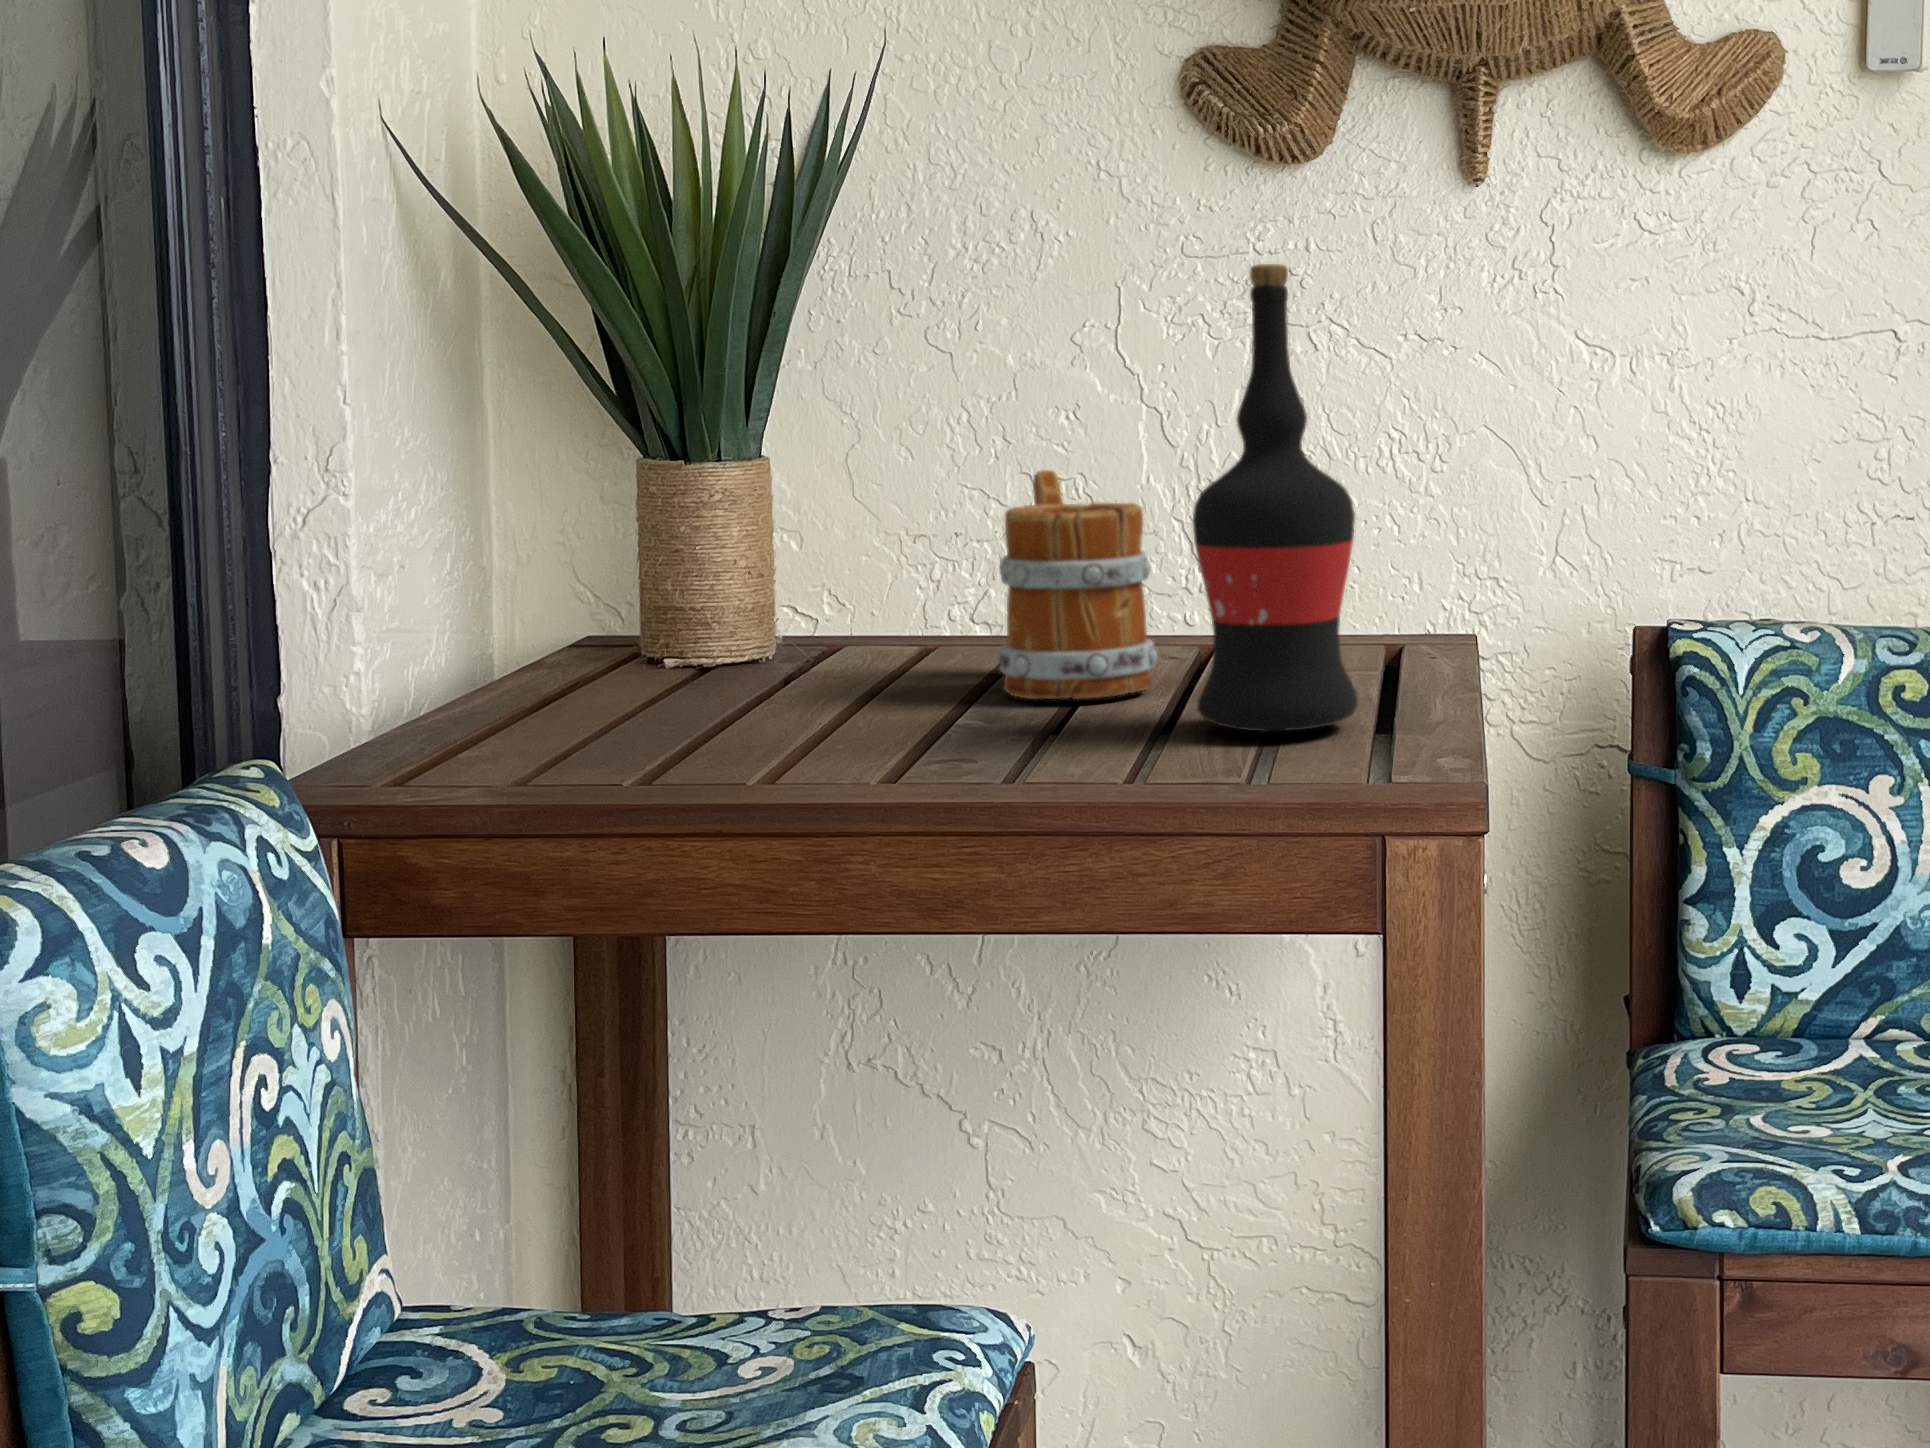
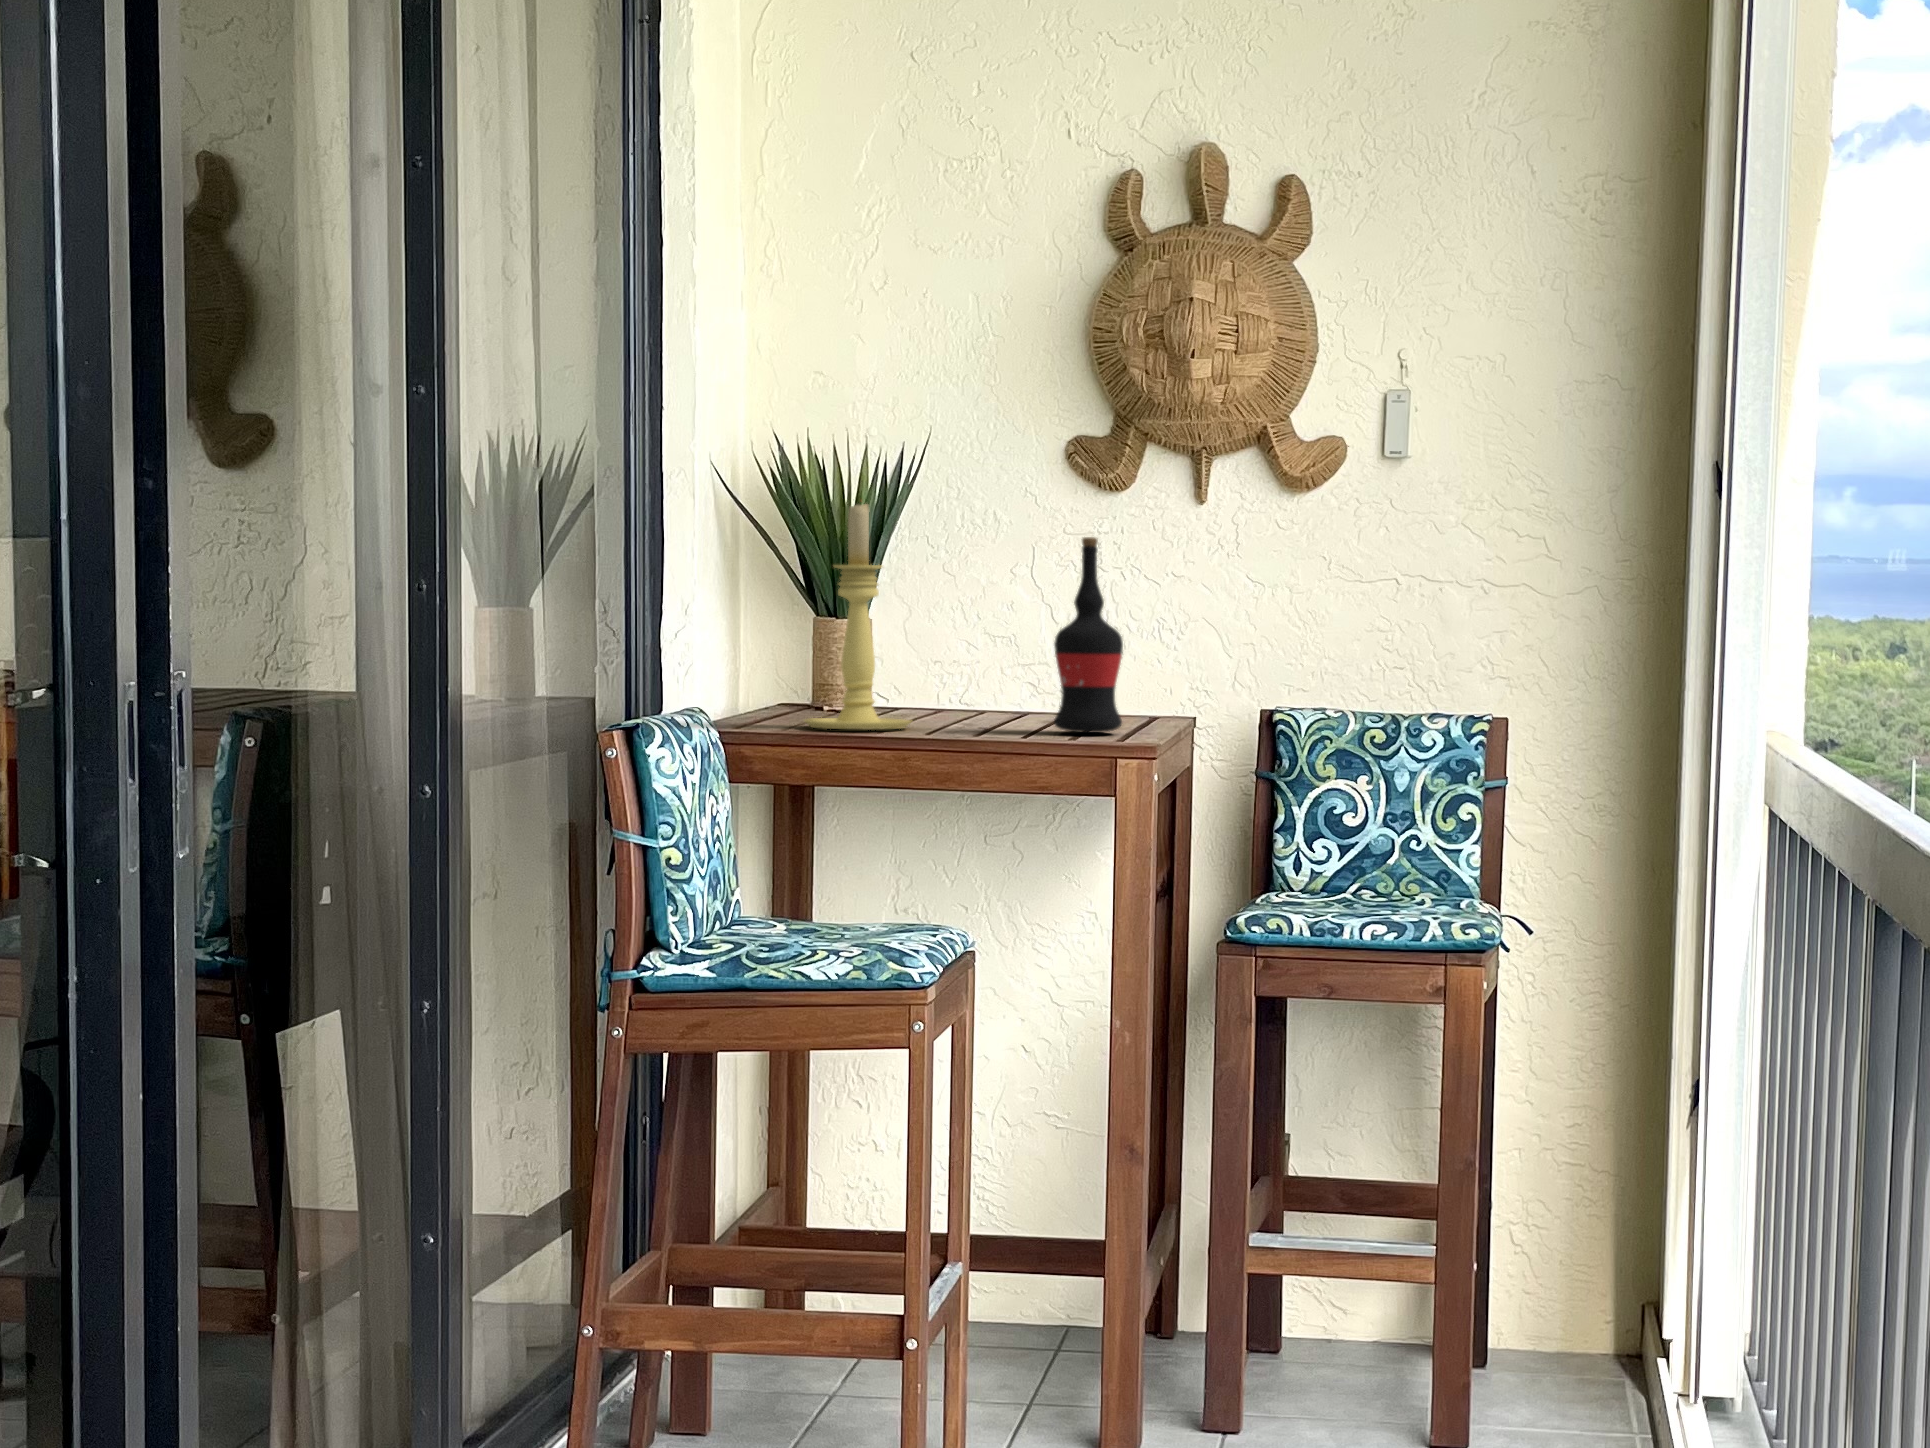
candle holder: none [591,191,860,751] -> present [804,504,911,729]
mug: present [998,470,1157,699] -> none [971,629,1041,724]

